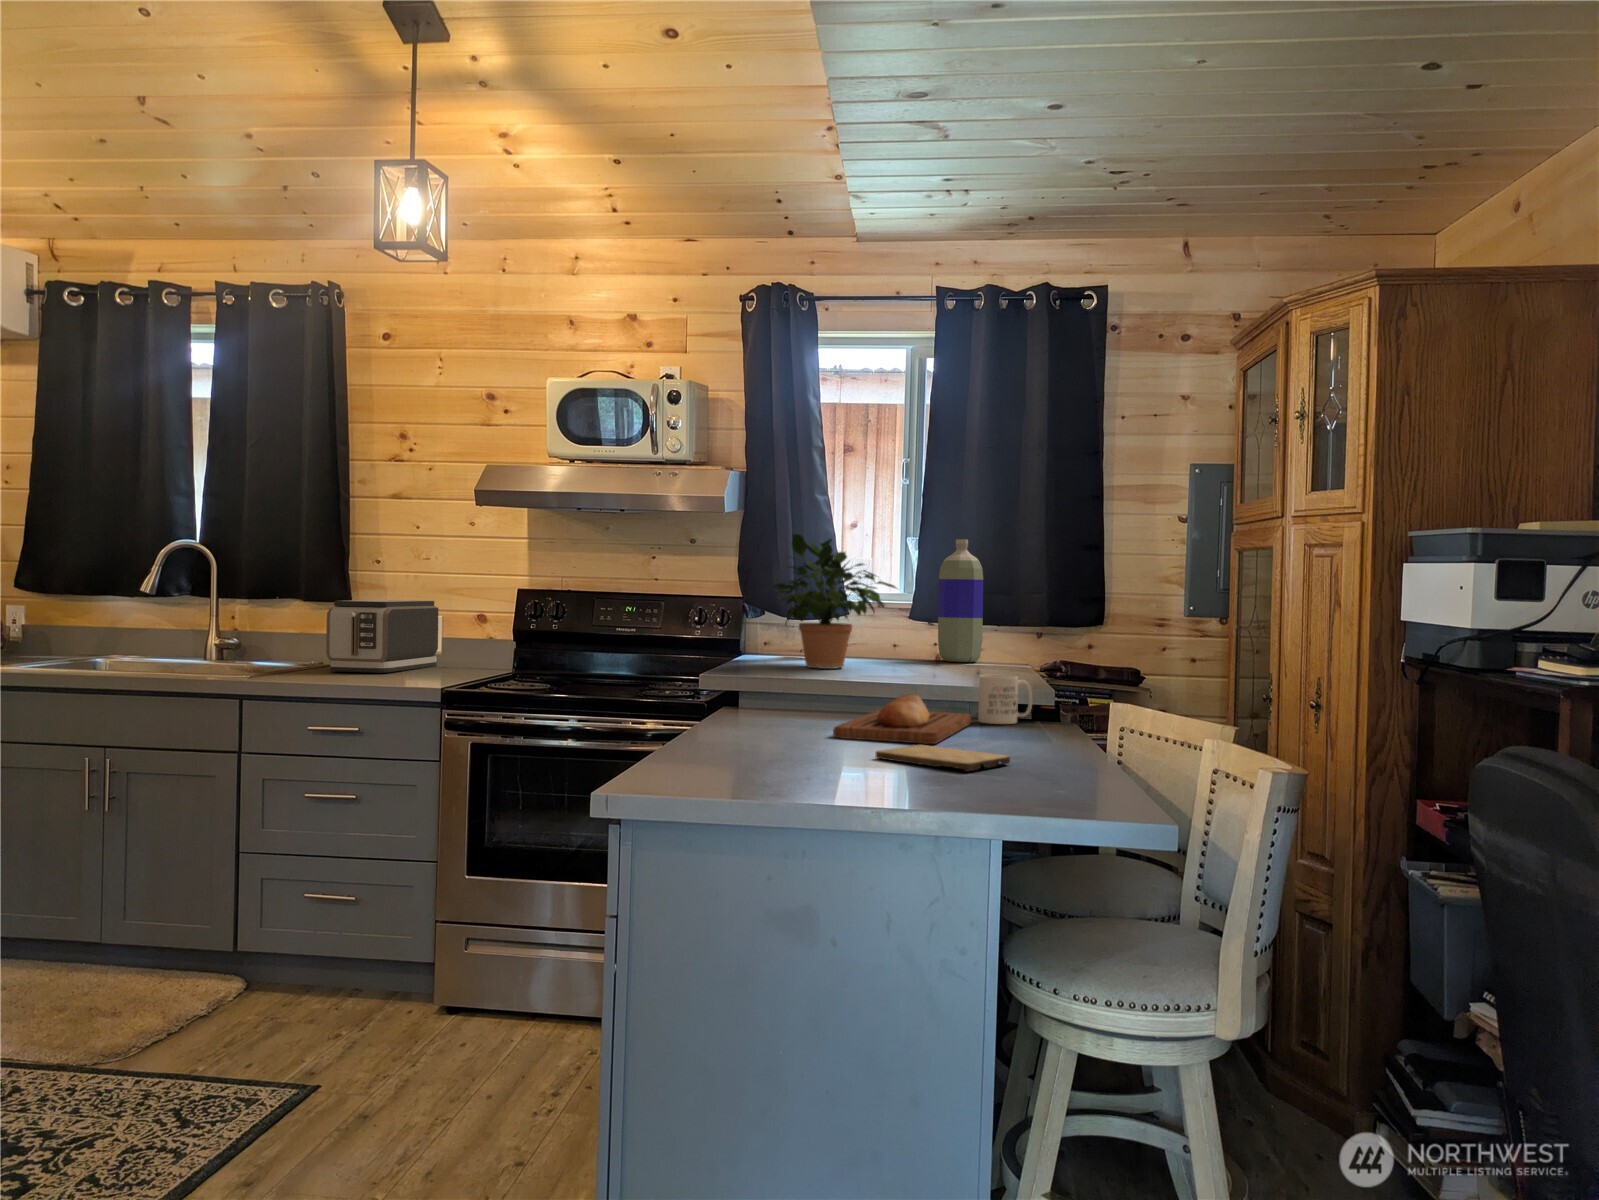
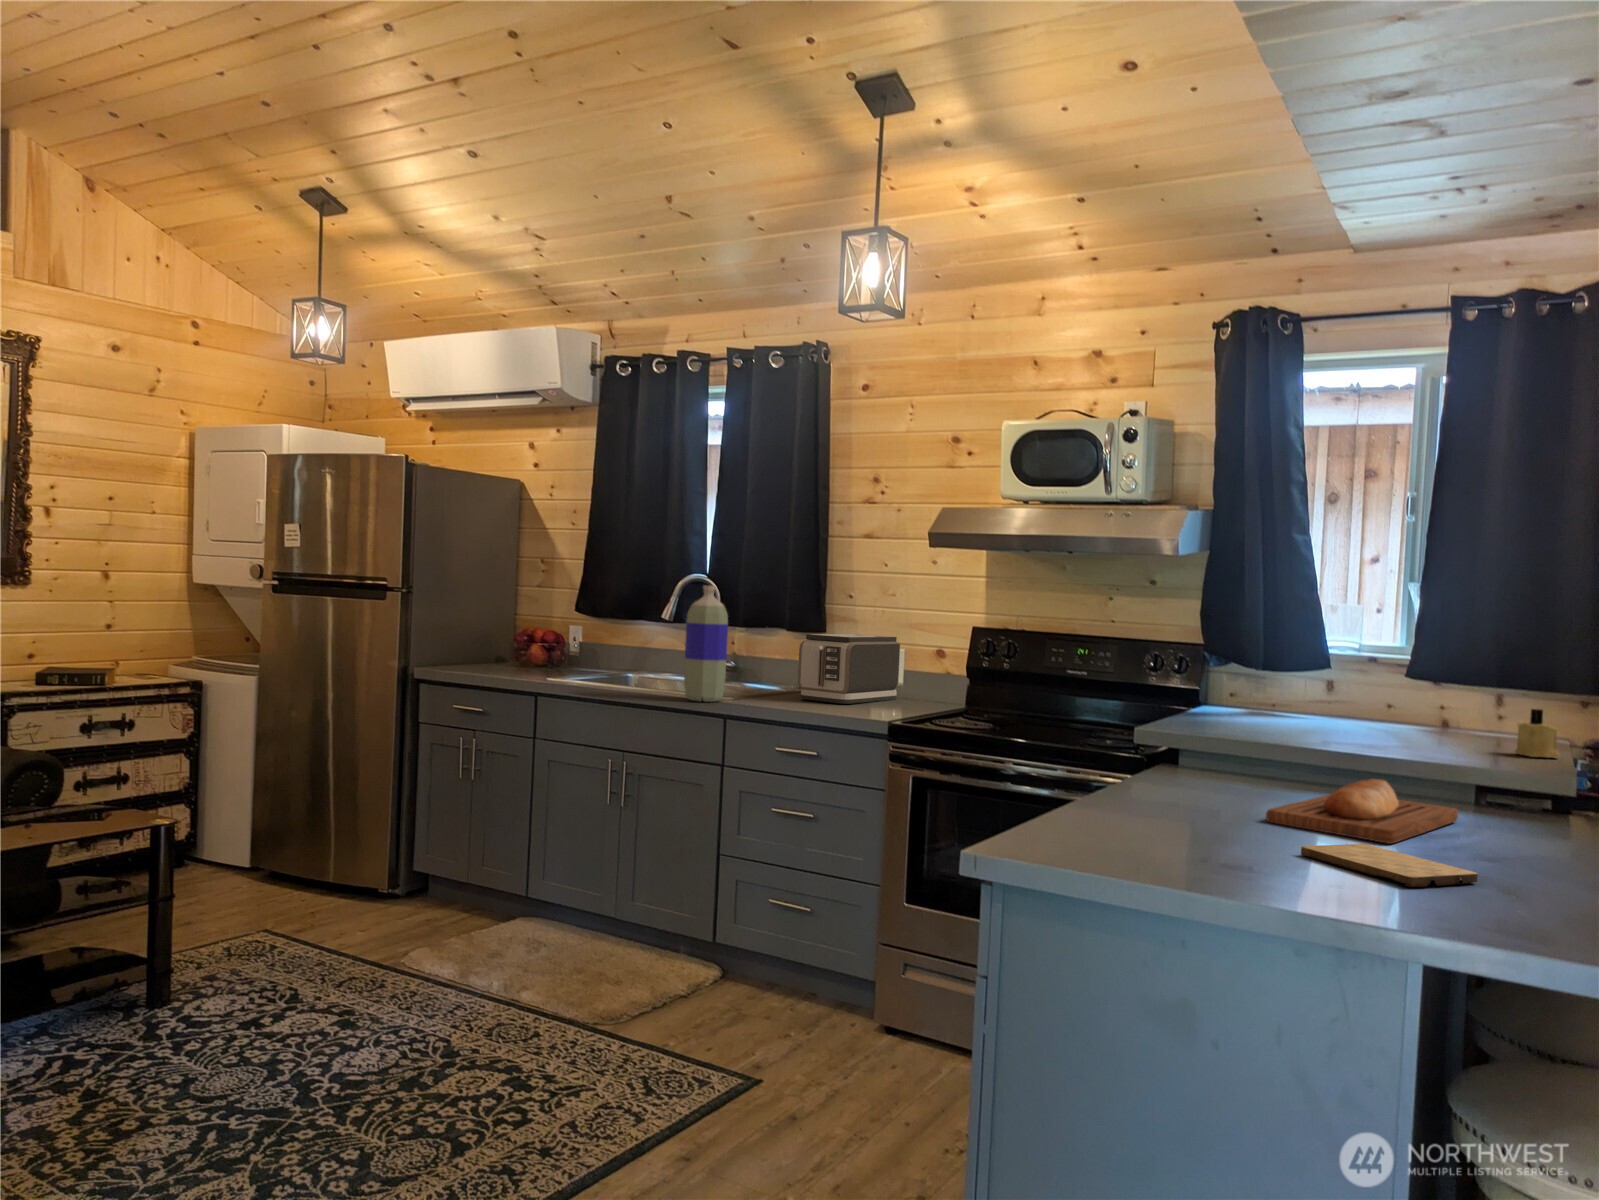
potted plant: present [772,533,896,669] -> none [1220,582,1393,736]
bottle: present [938,539,983,662] -> present [684,586,728,702]
candle: none [993,633,1024,672] -> present [1515,709,1559,758]
mug: present [978,675,1032,724] -> none [1472,762,1551,826]

